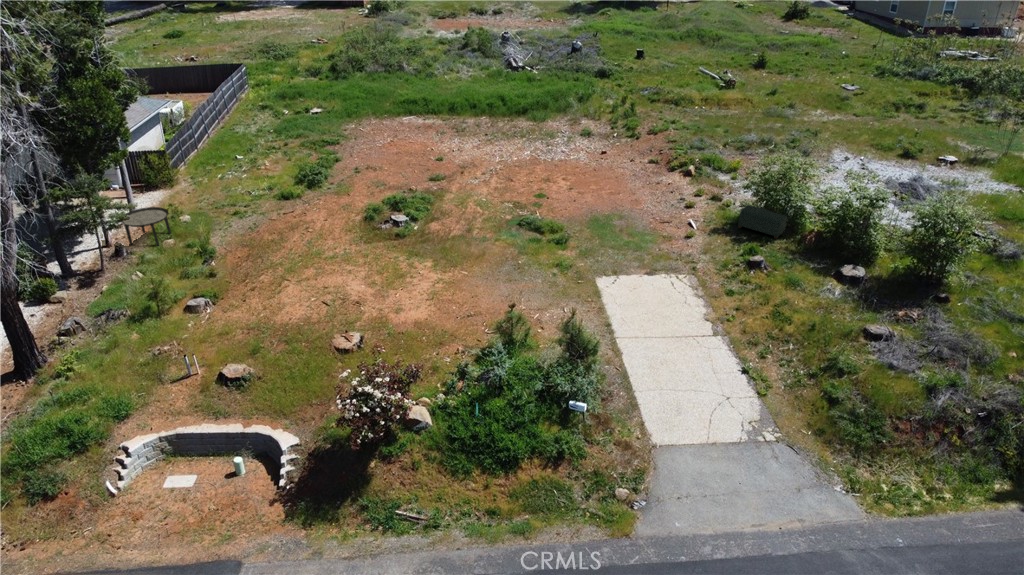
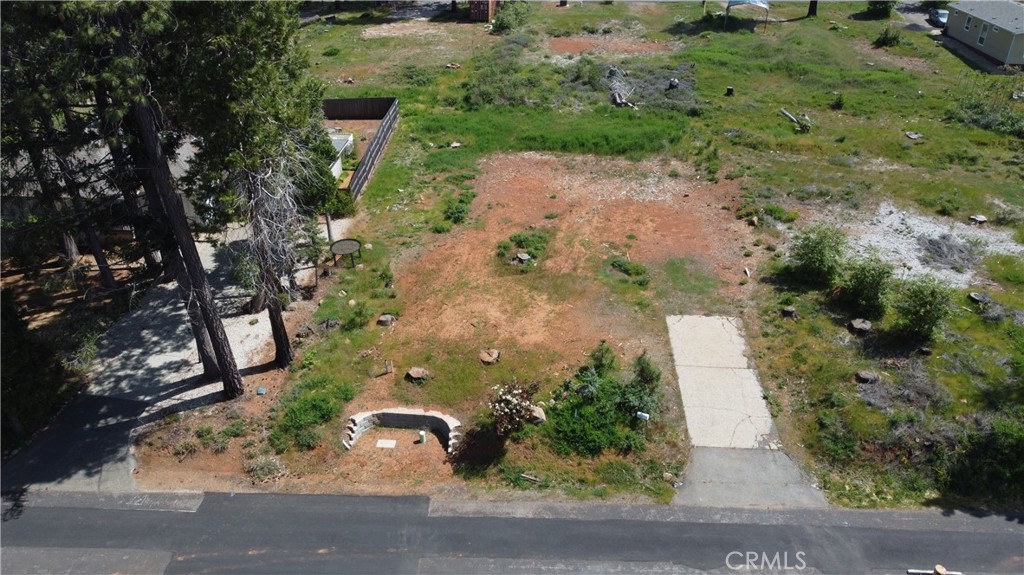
bench: present [738,205,787,239] -> none [783,260,822,289]

